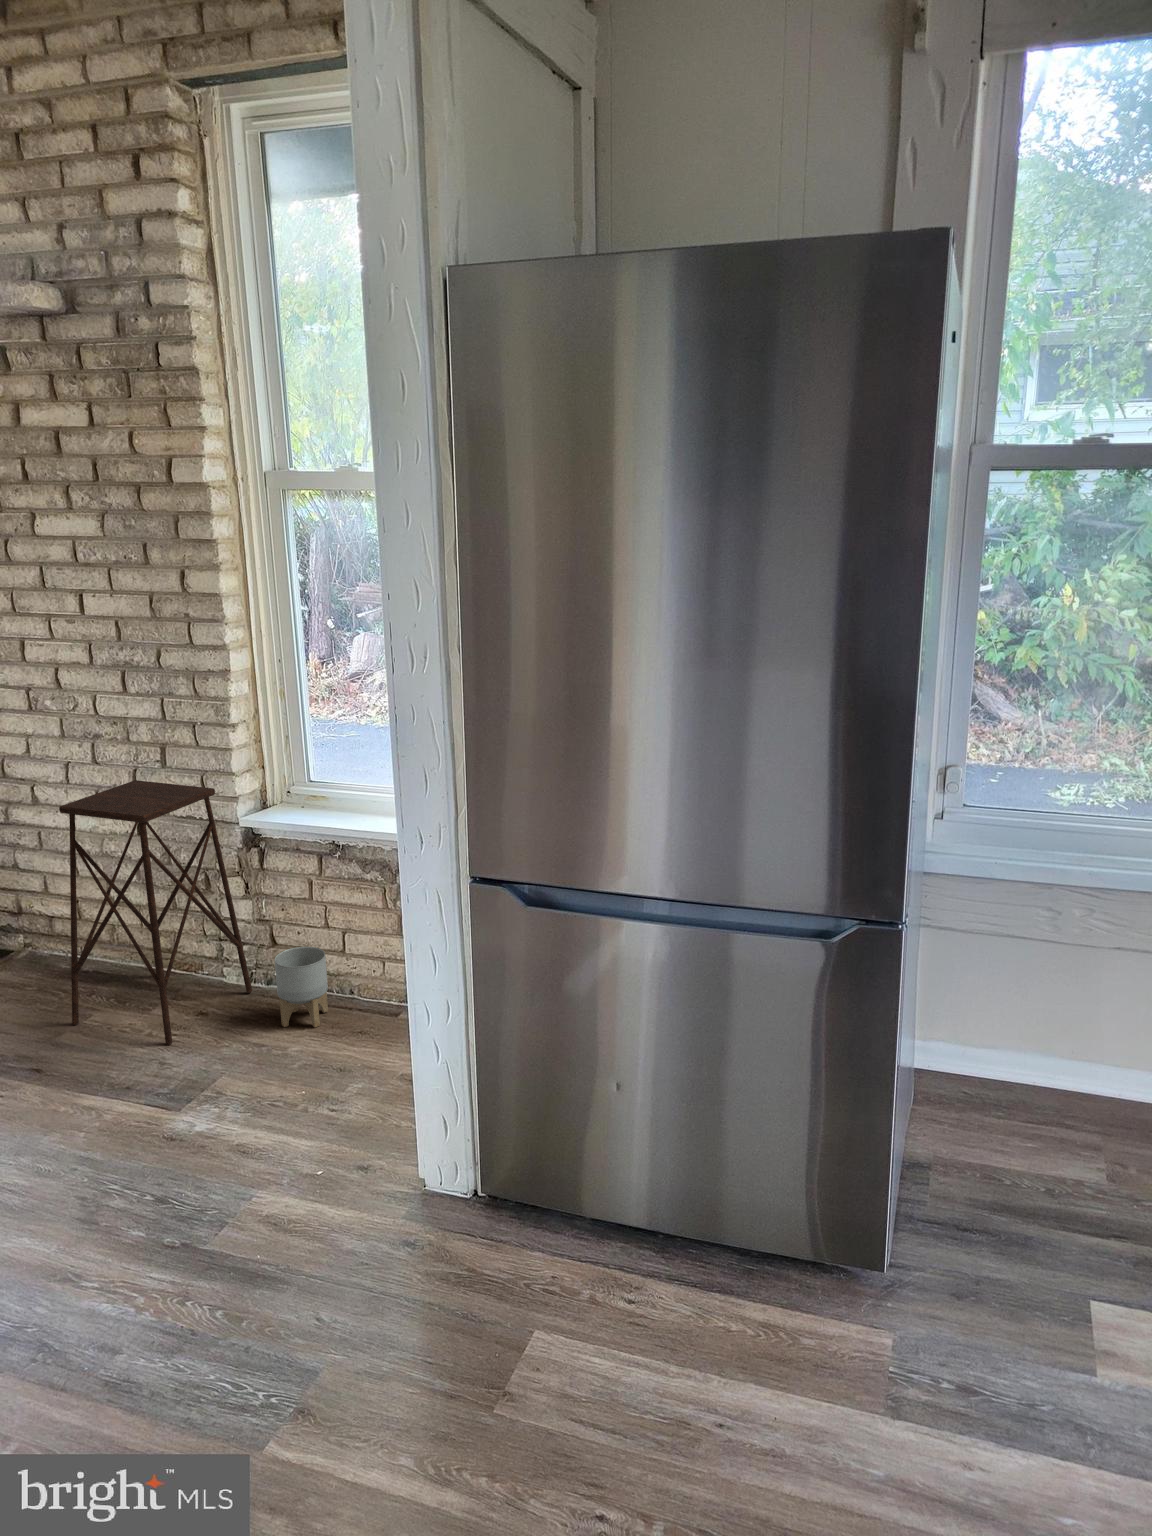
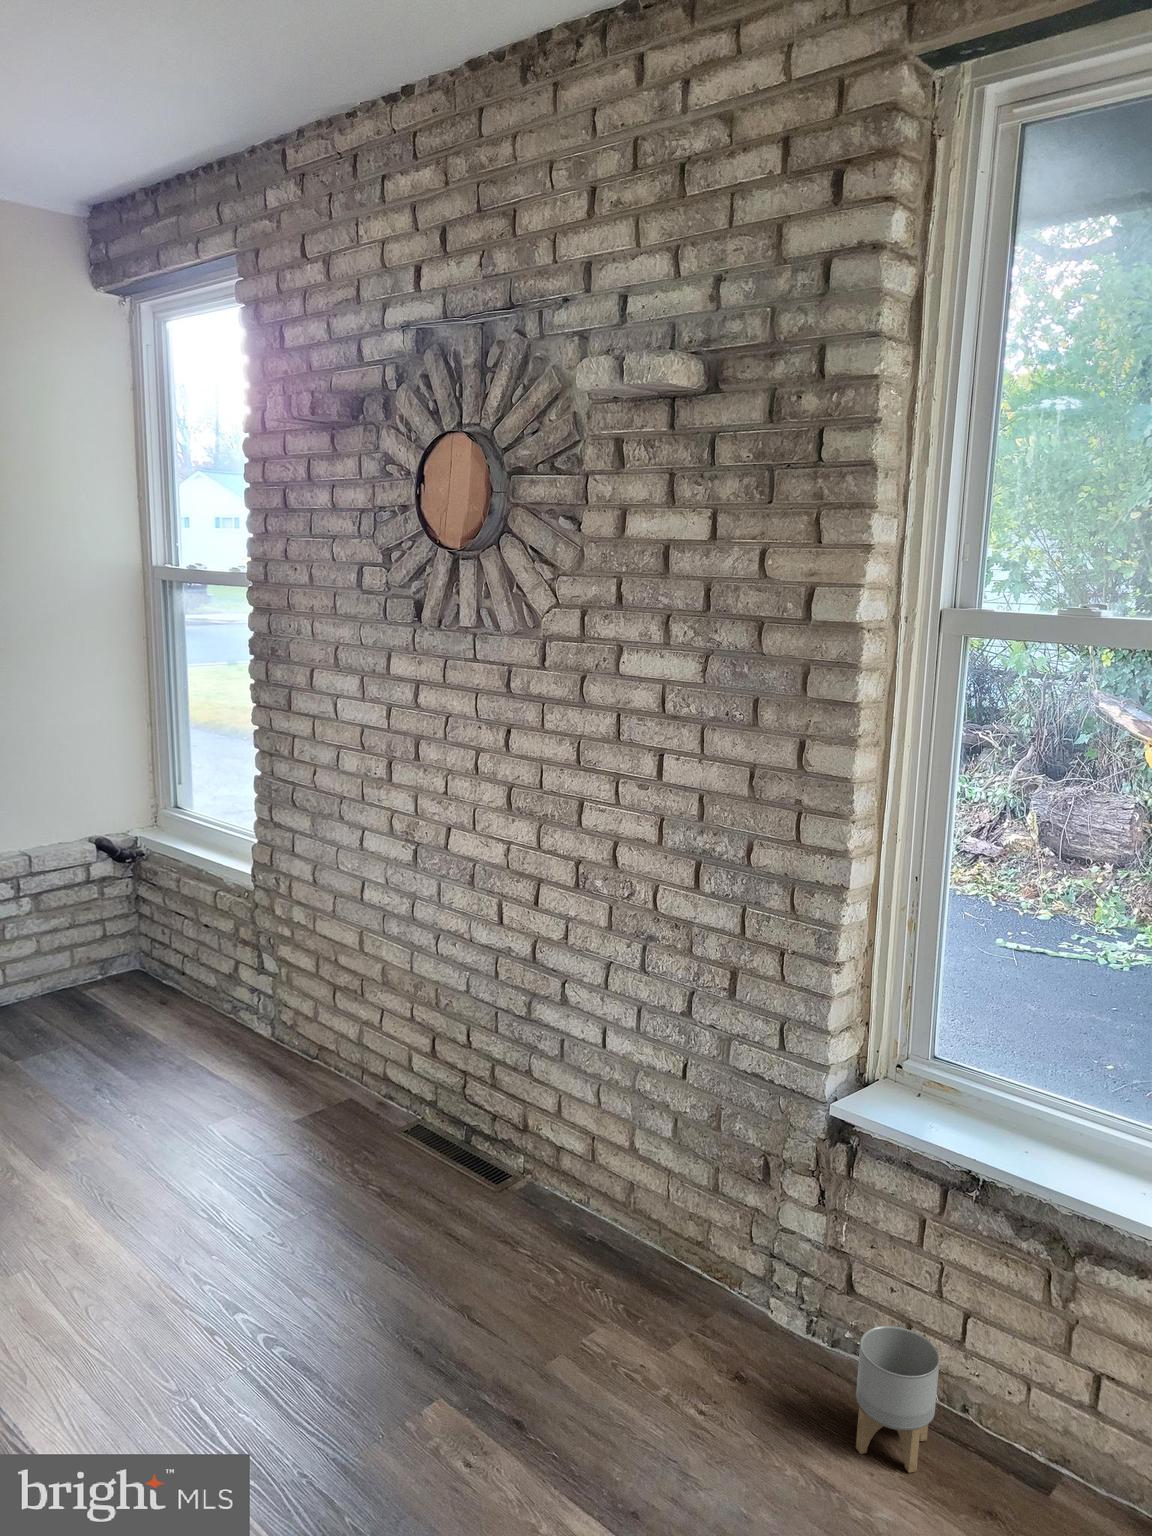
side table: present [59,780,252,1045] -> none [566,1013,809,1433]

